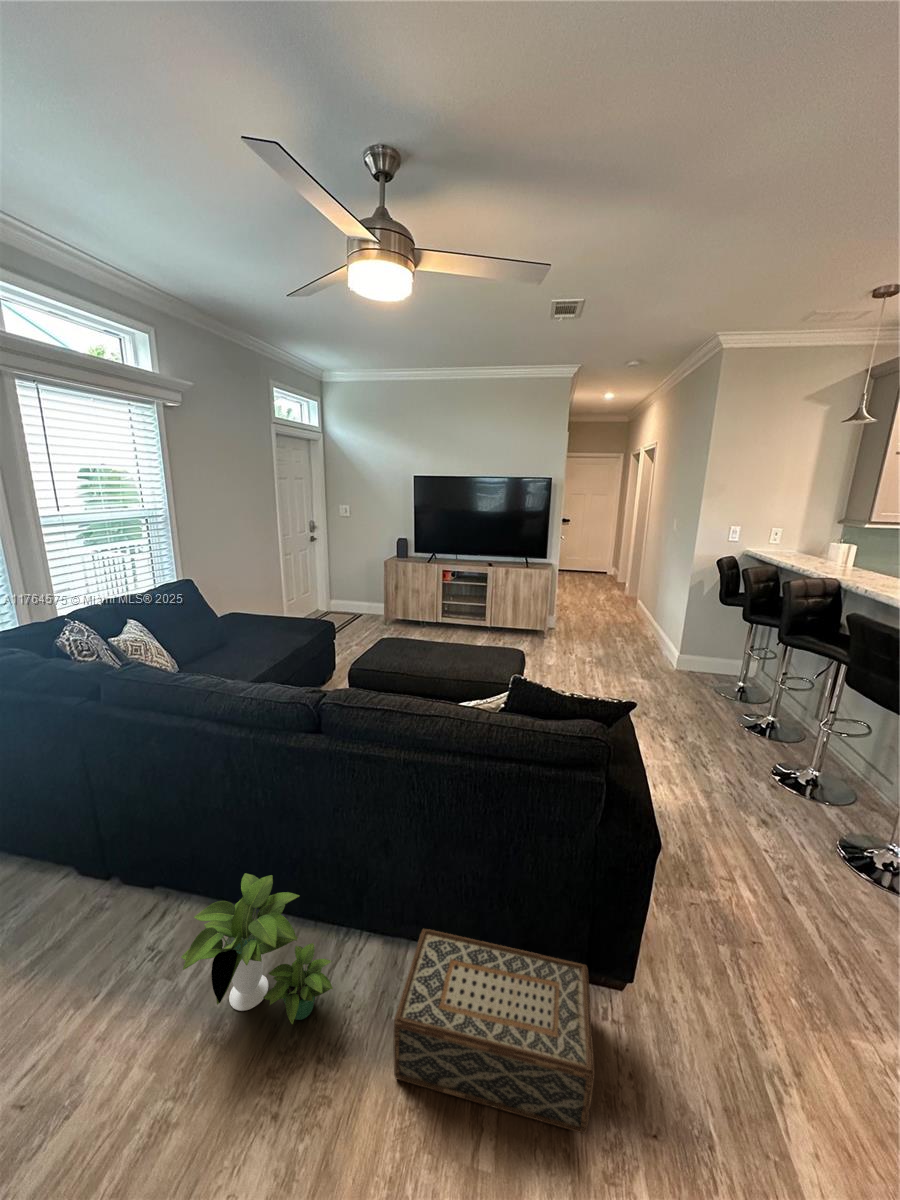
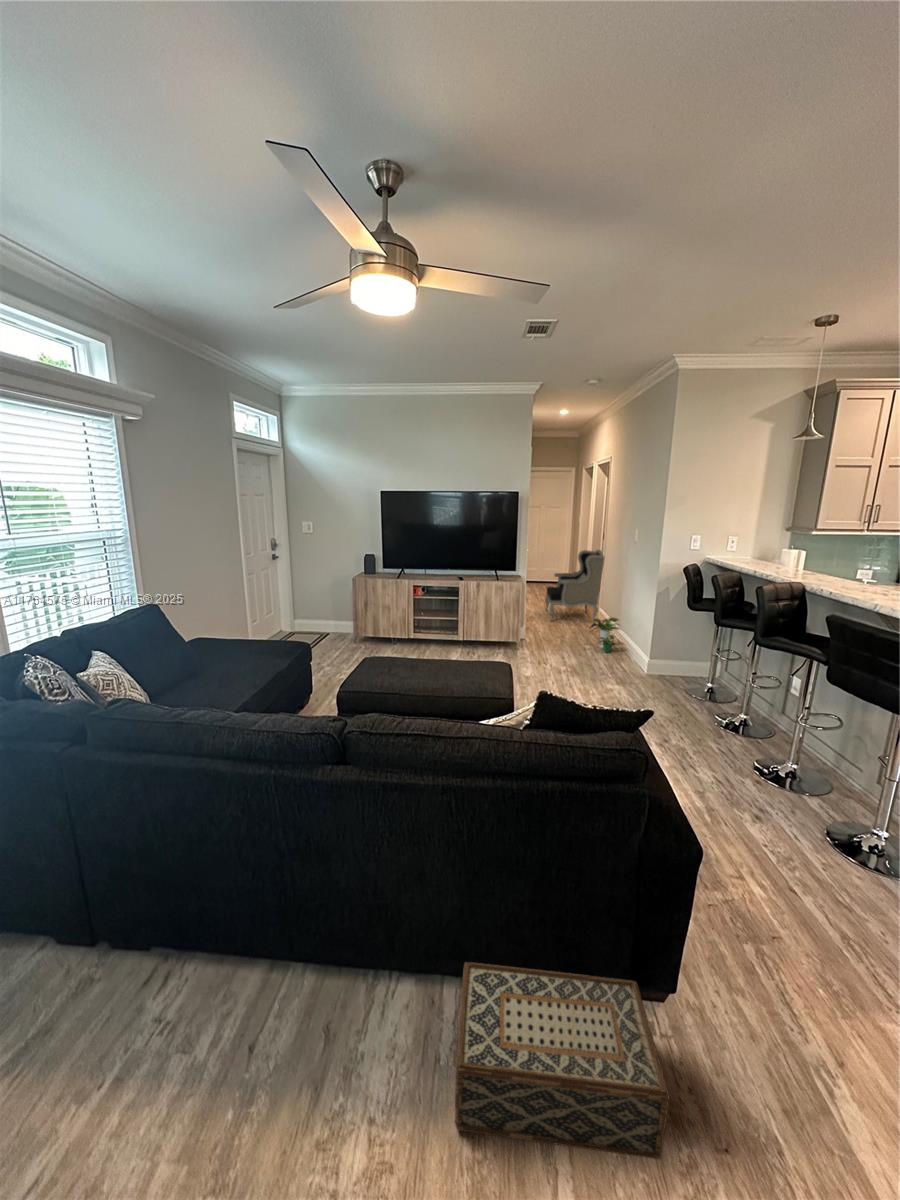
armchair: none [581,539,644,615] -> present [545,550,604,623]
potted plant: present [181,873,333,1024] -> present [590,618,620,653]

